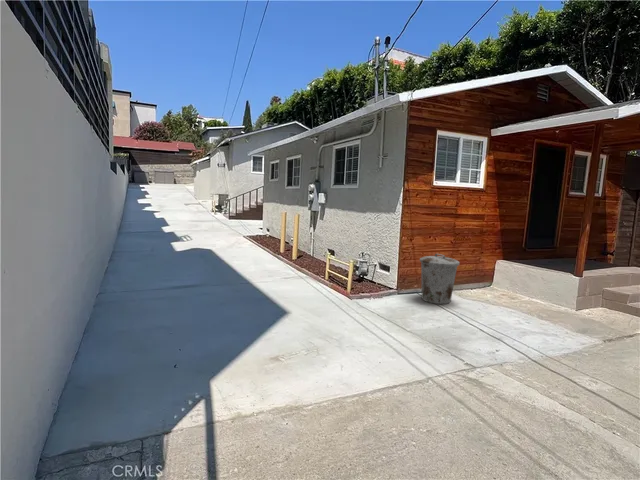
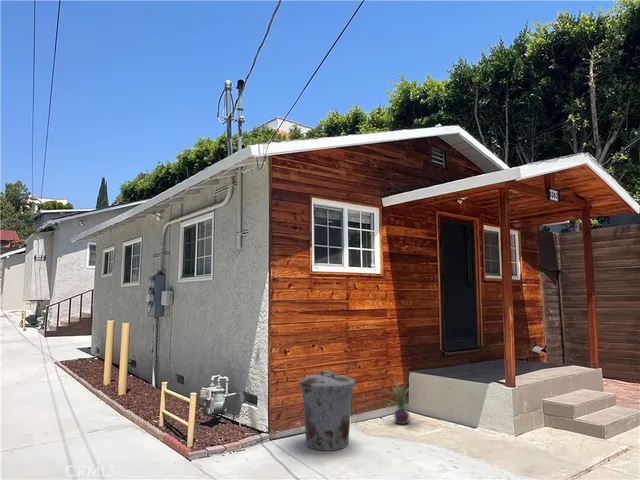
decorative plant: none [472,264,506,295] -> present [392,383,413,424]

